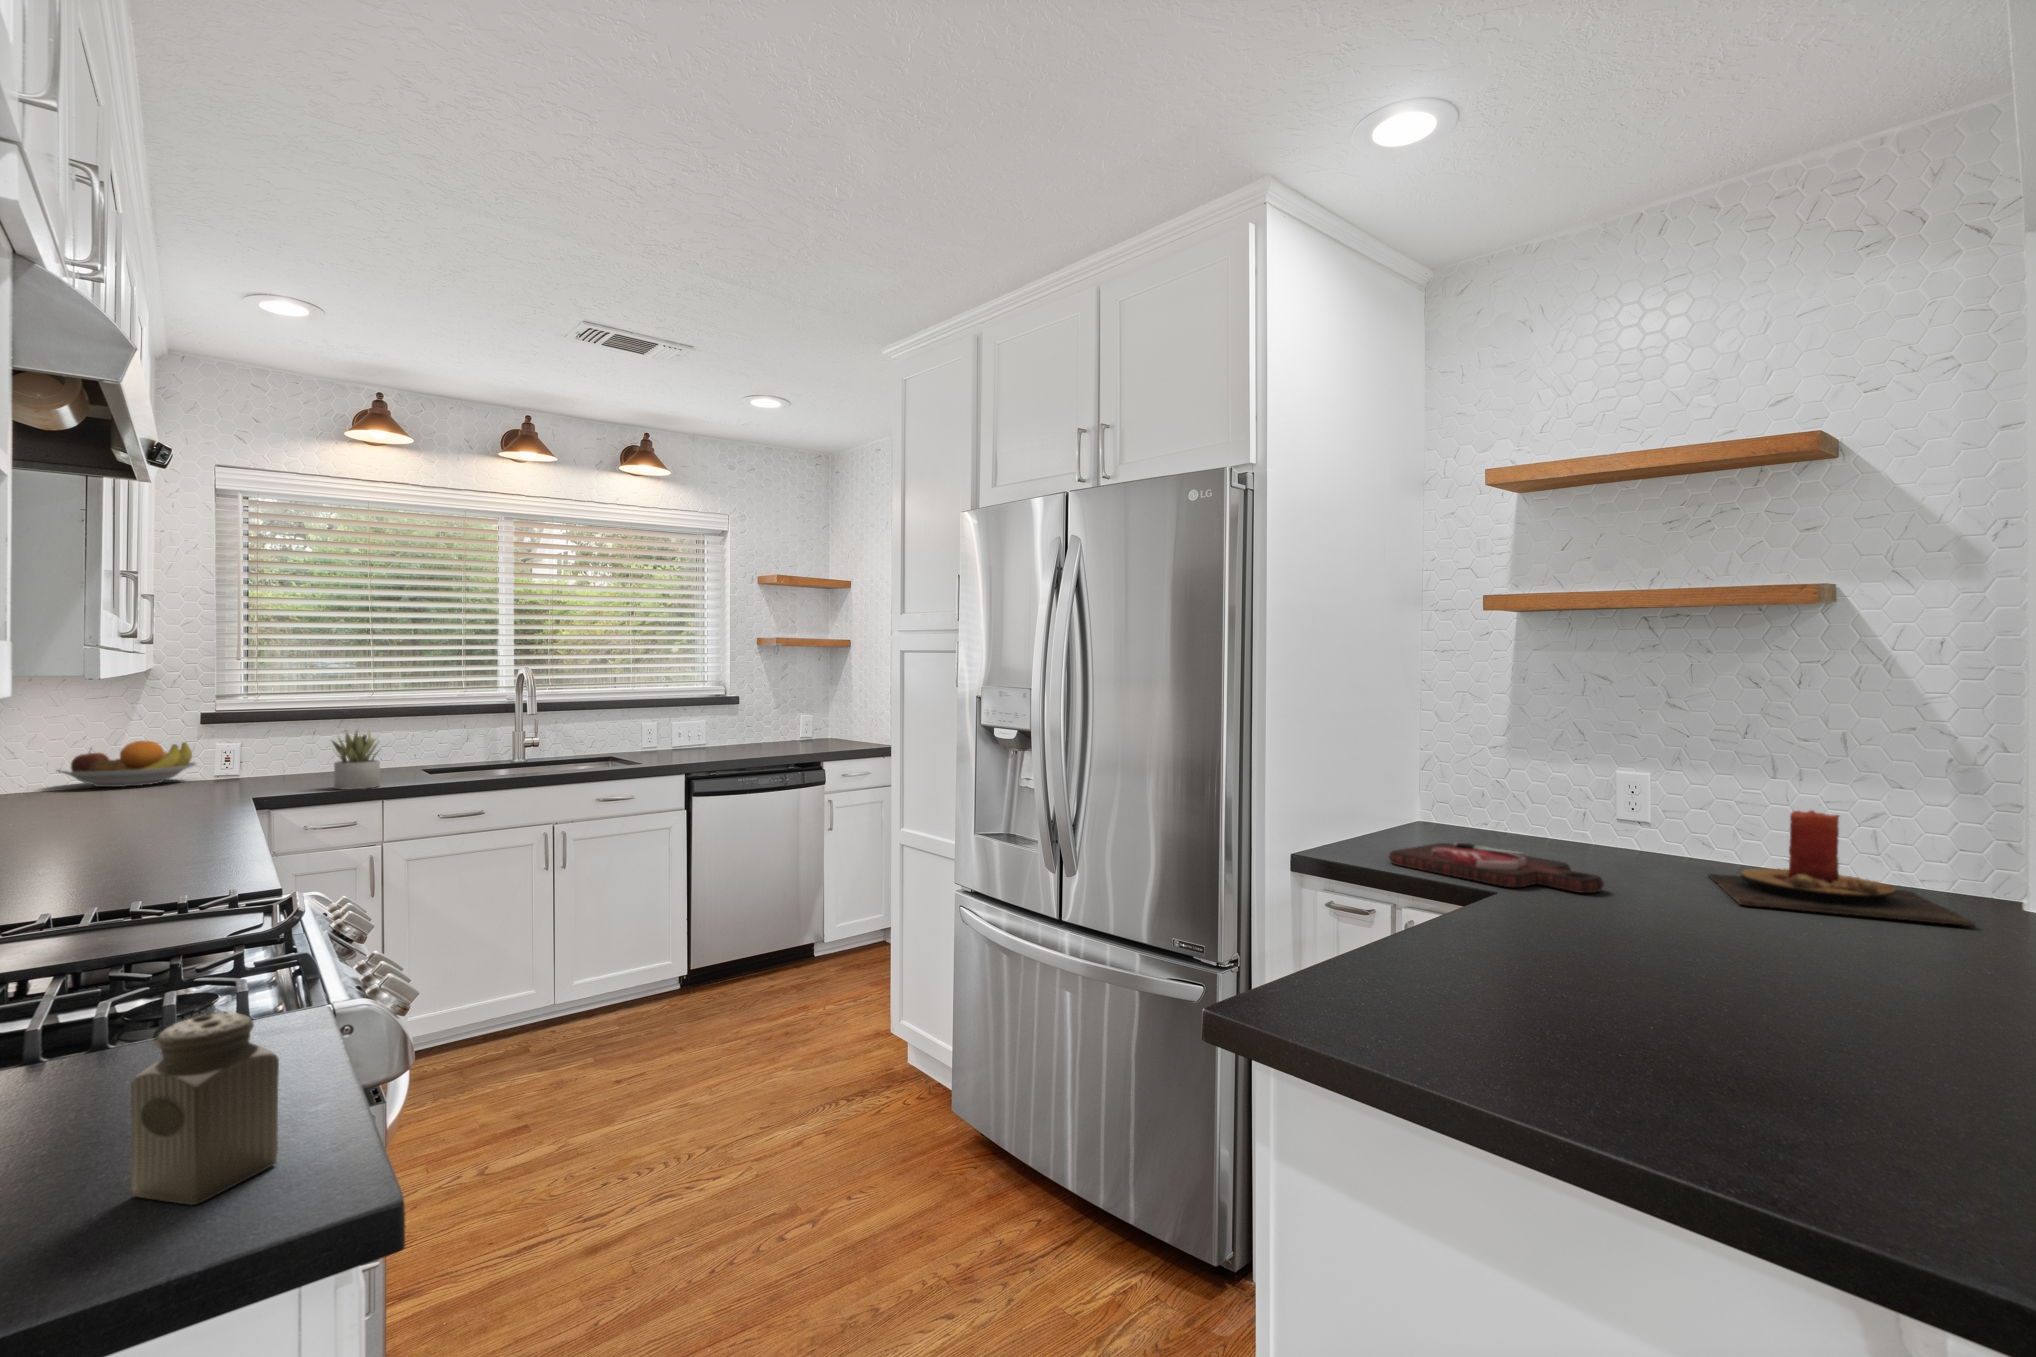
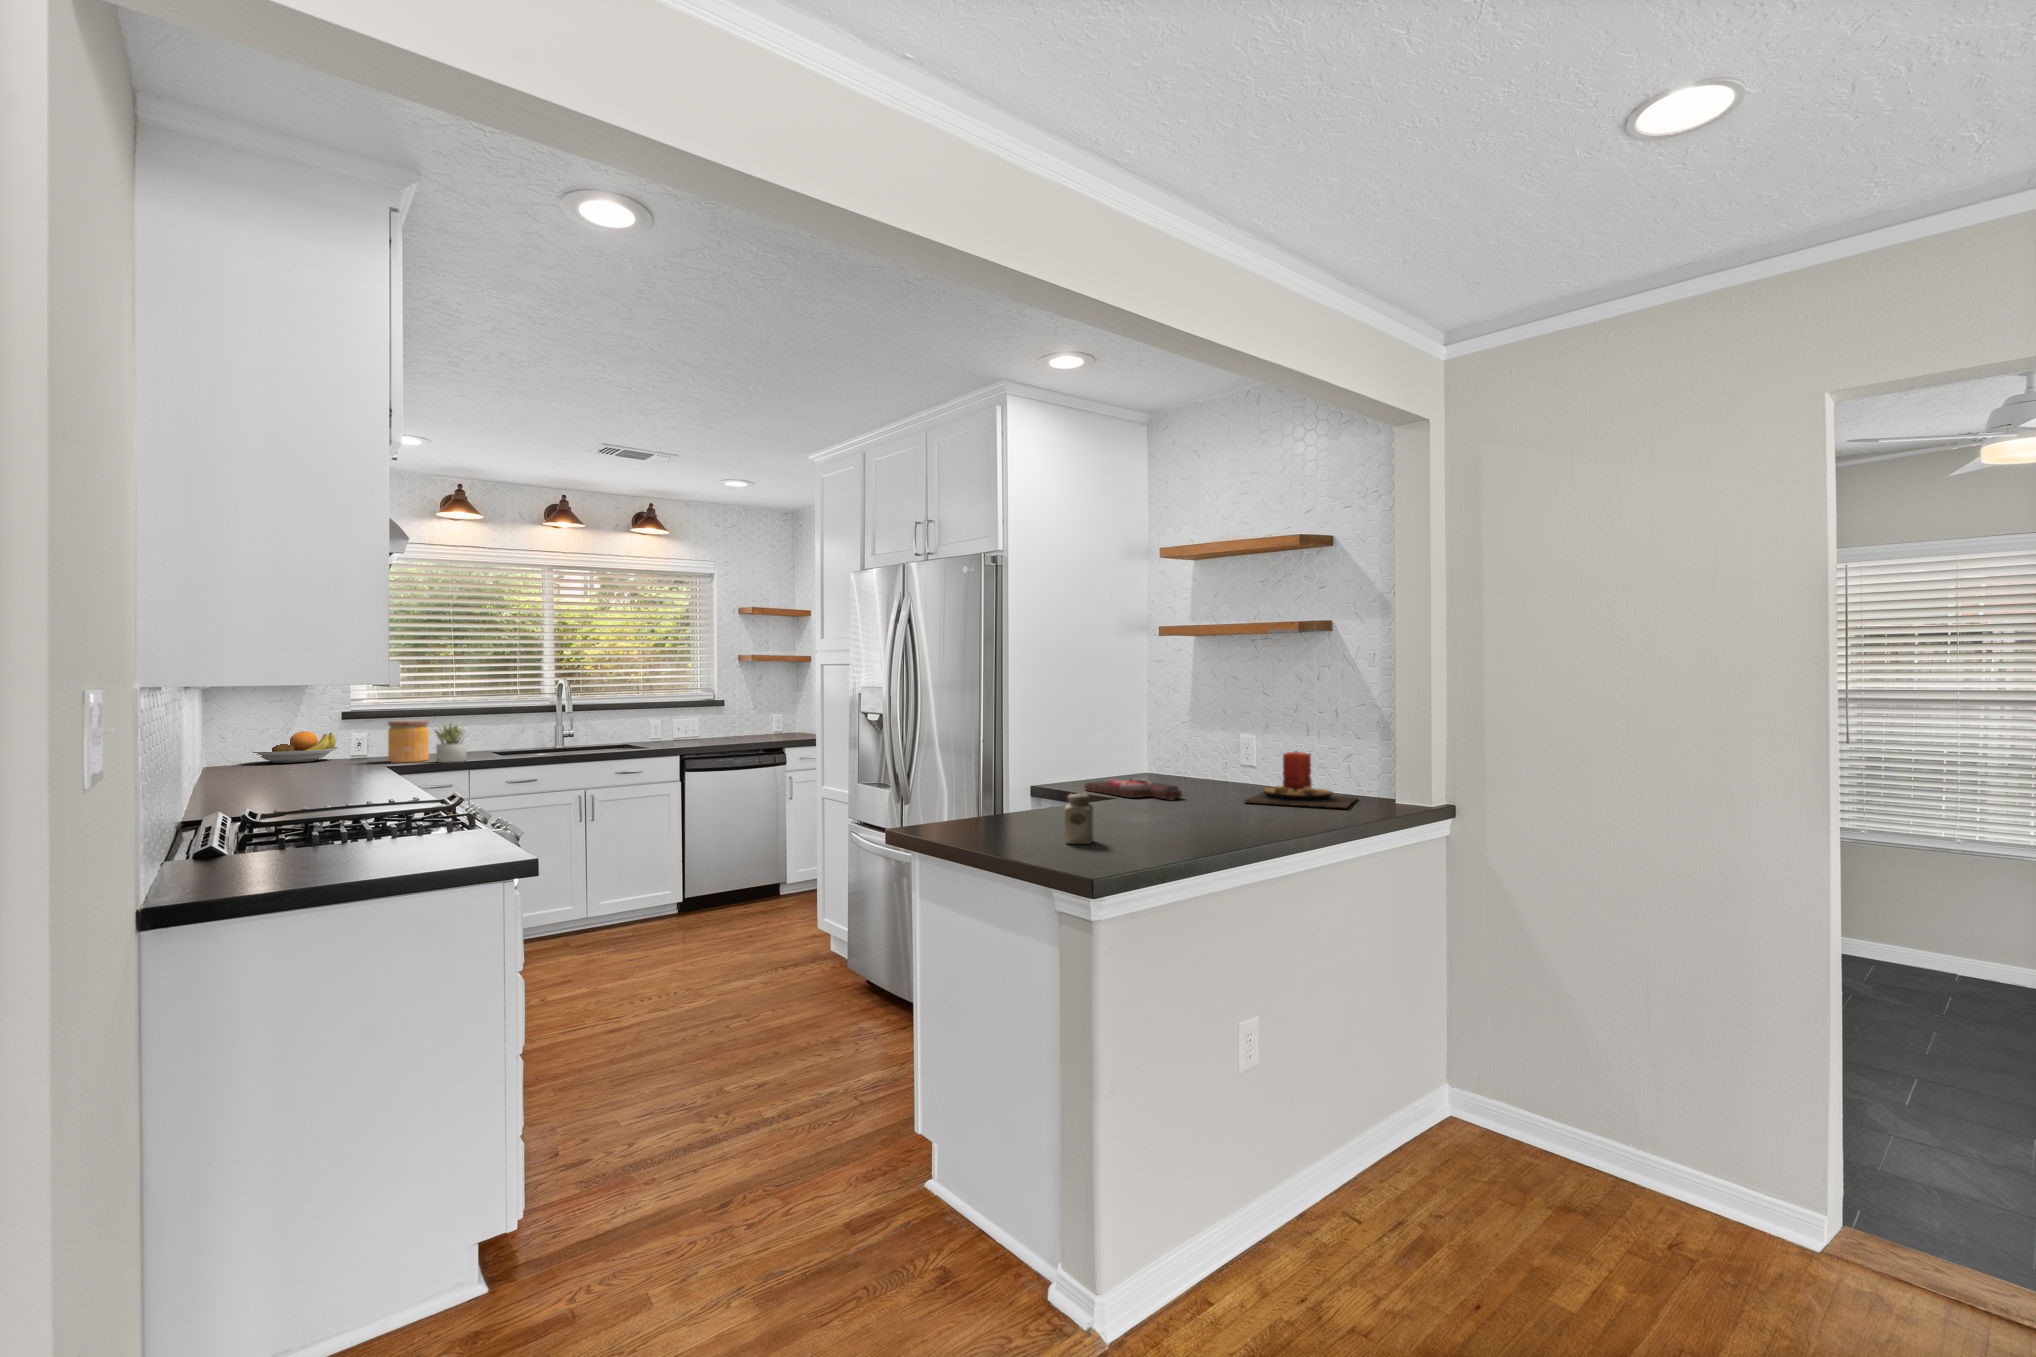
jar: none [263,725,326,789] -> present [388,720,429,763]
salt shaker: present [131,1013,279,1205] -> present [1065,793,1093,844]

